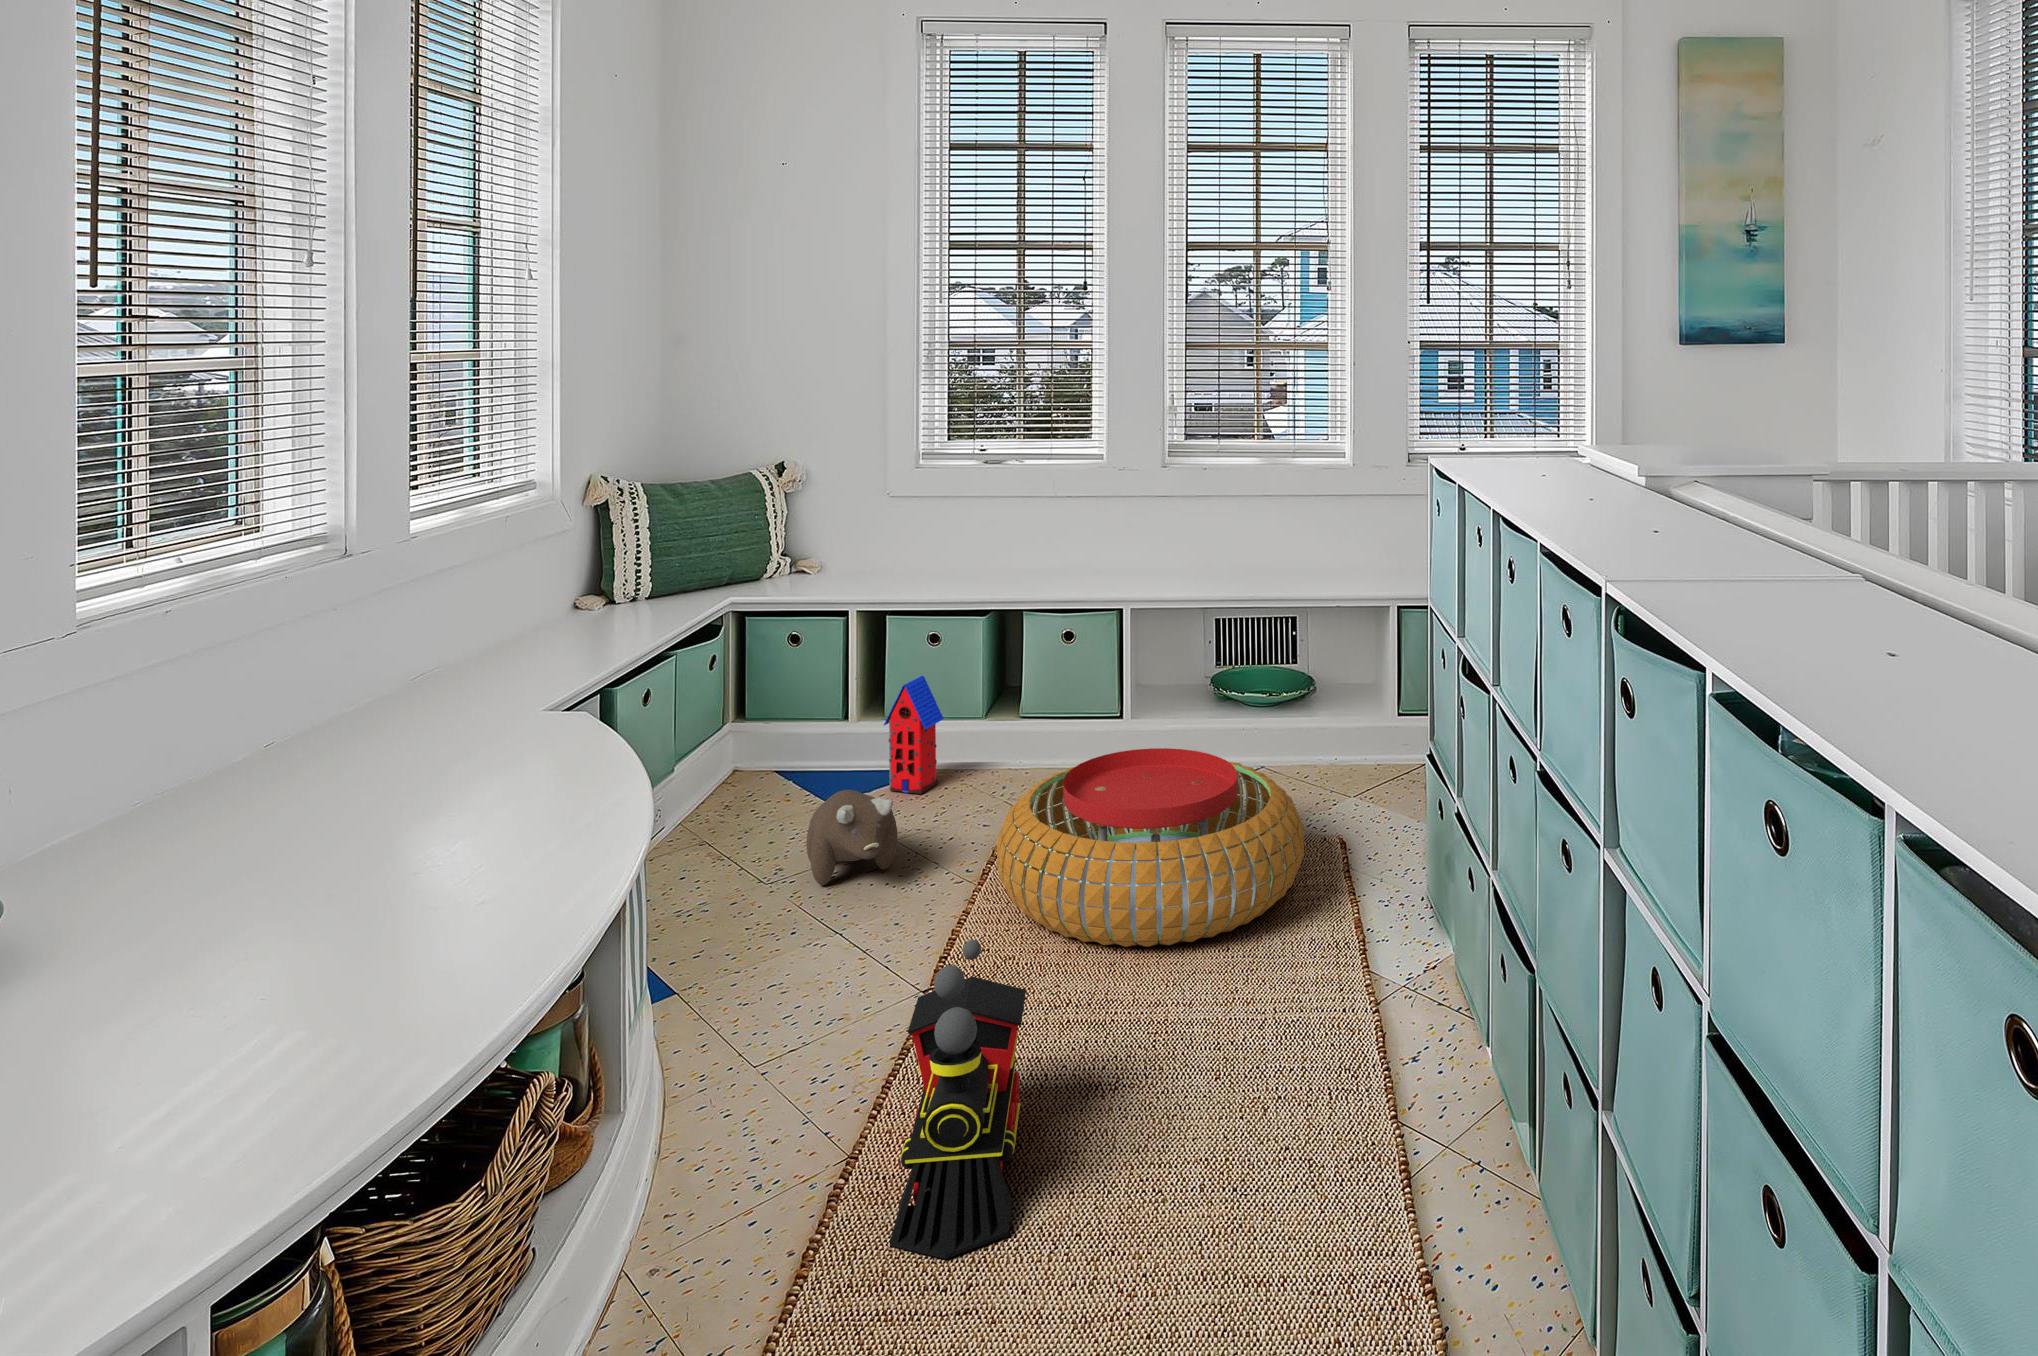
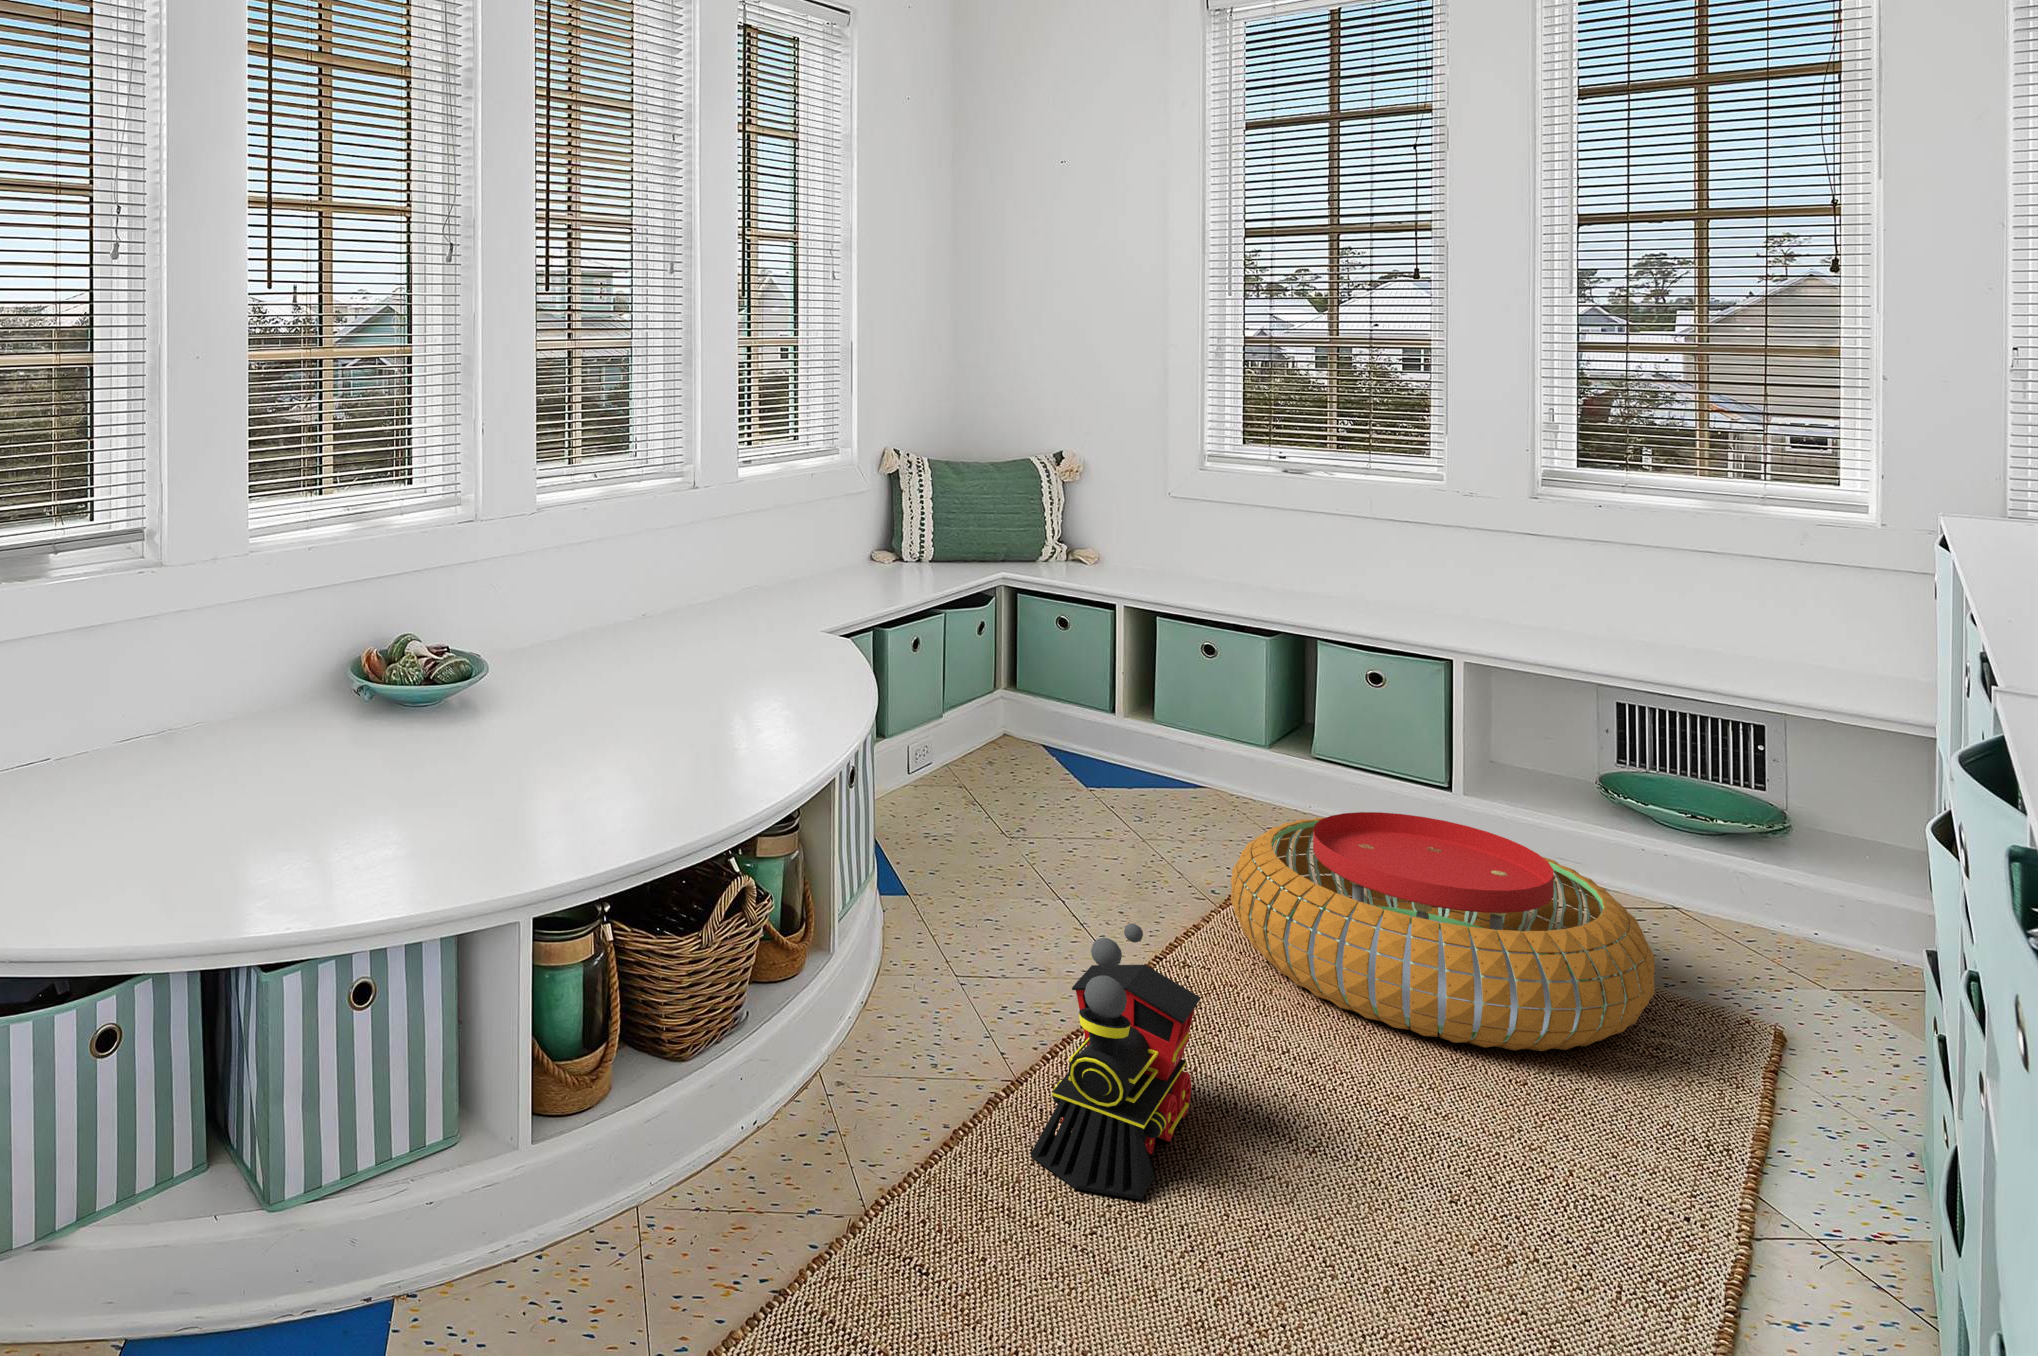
toy house: present [884,676,944,794] -> none [1146,686,1213,806]
plush toy: present [807,790,898,885] -> none [1047,775,1136,863]

